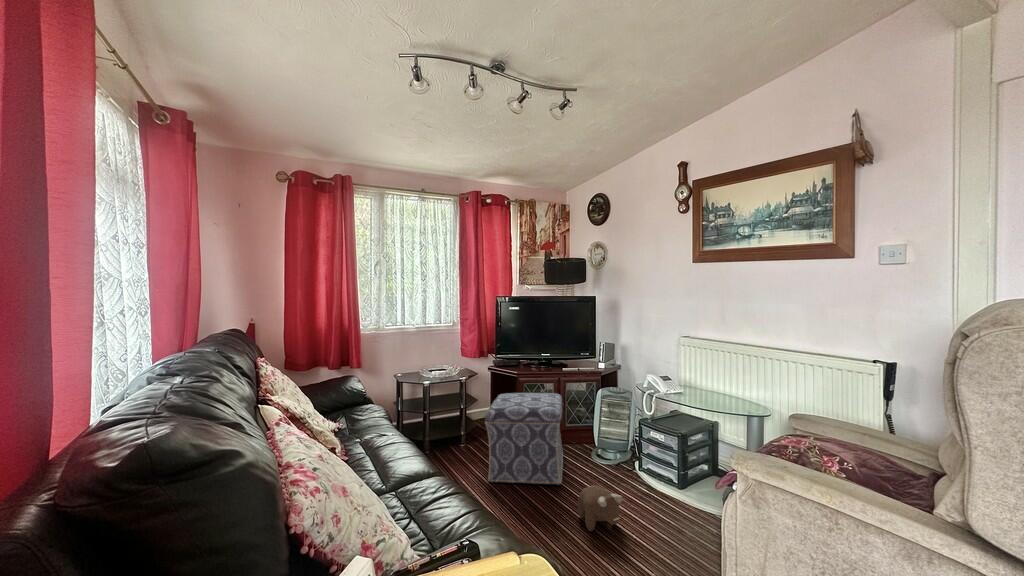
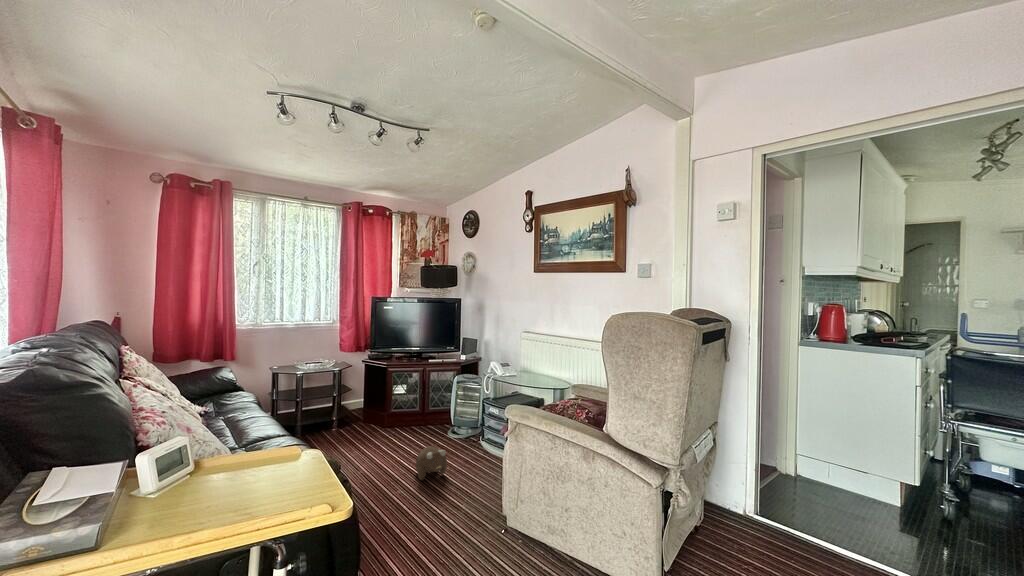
ottoman: present [485,393,563,485] -> none [347,380,424,455]

